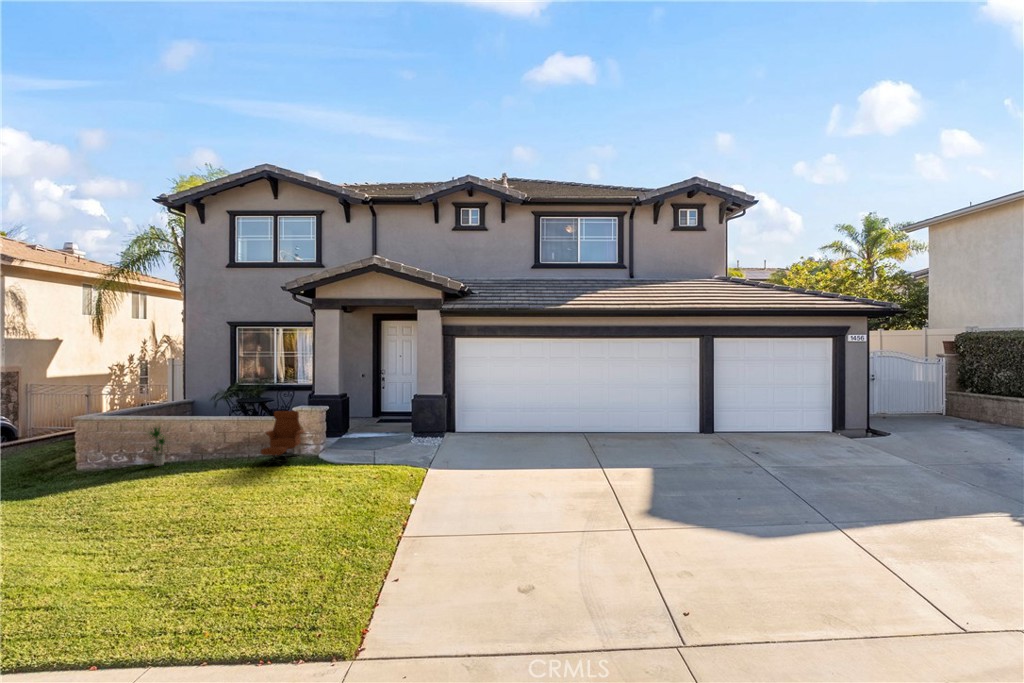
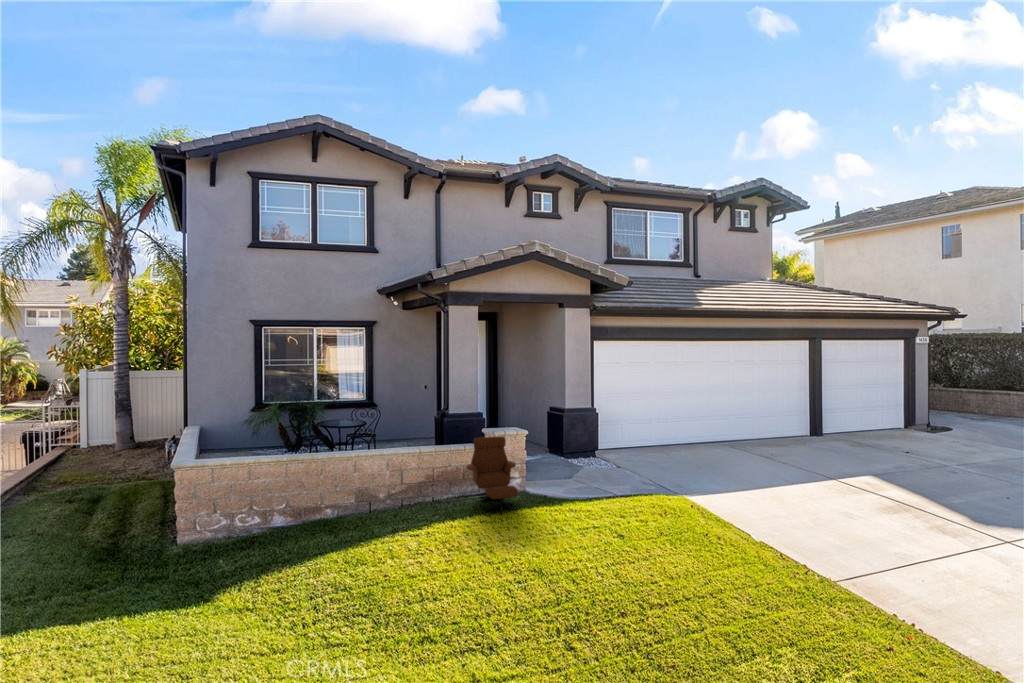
potted plant: present [149,427,165,466] -> none [300,464,341,526]

